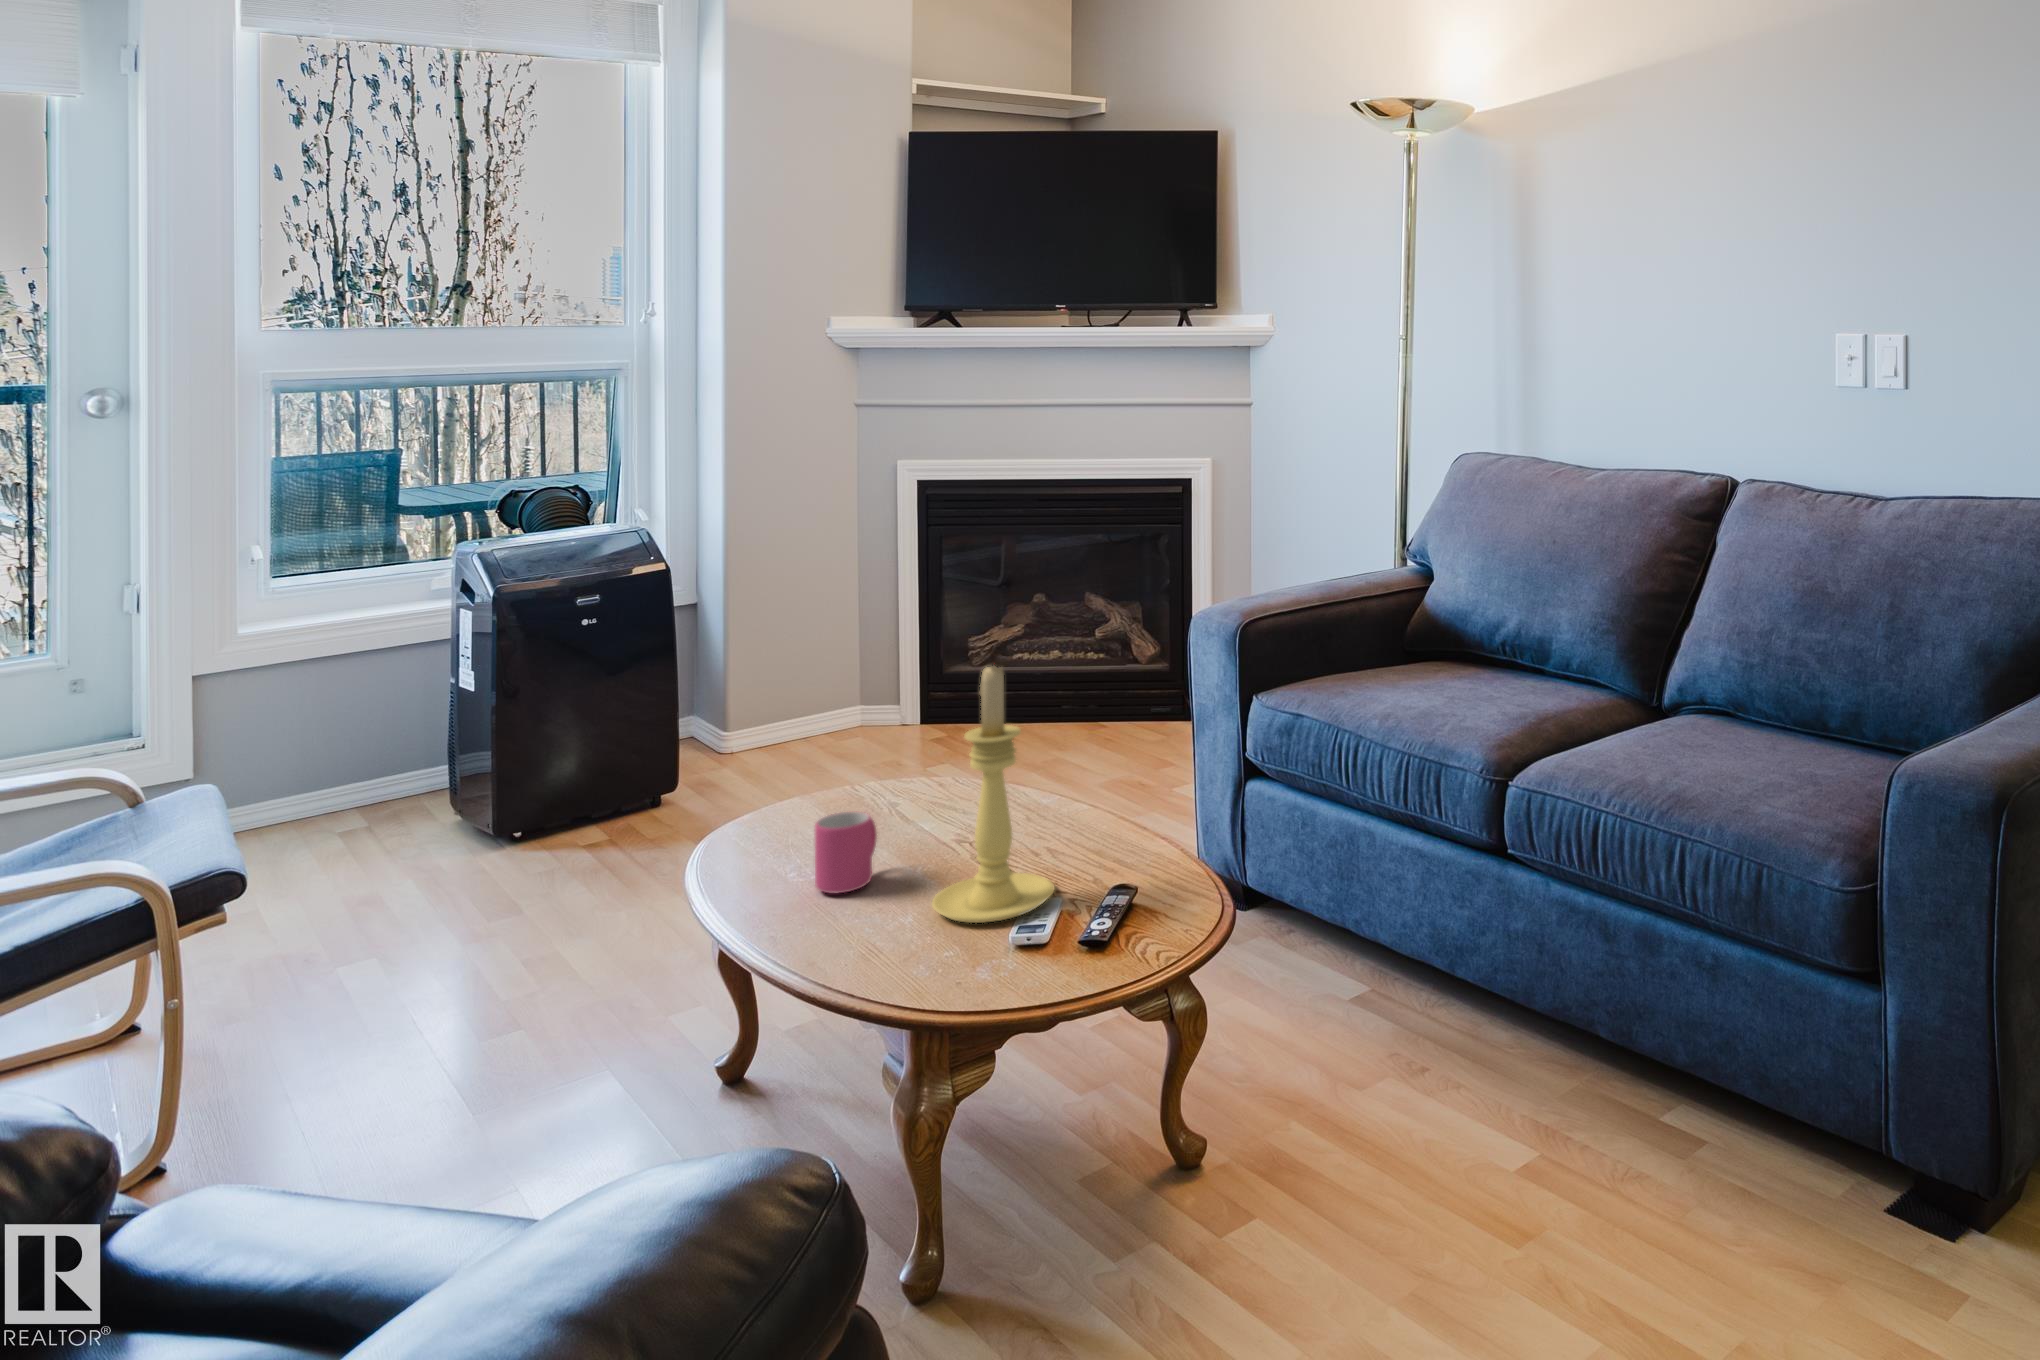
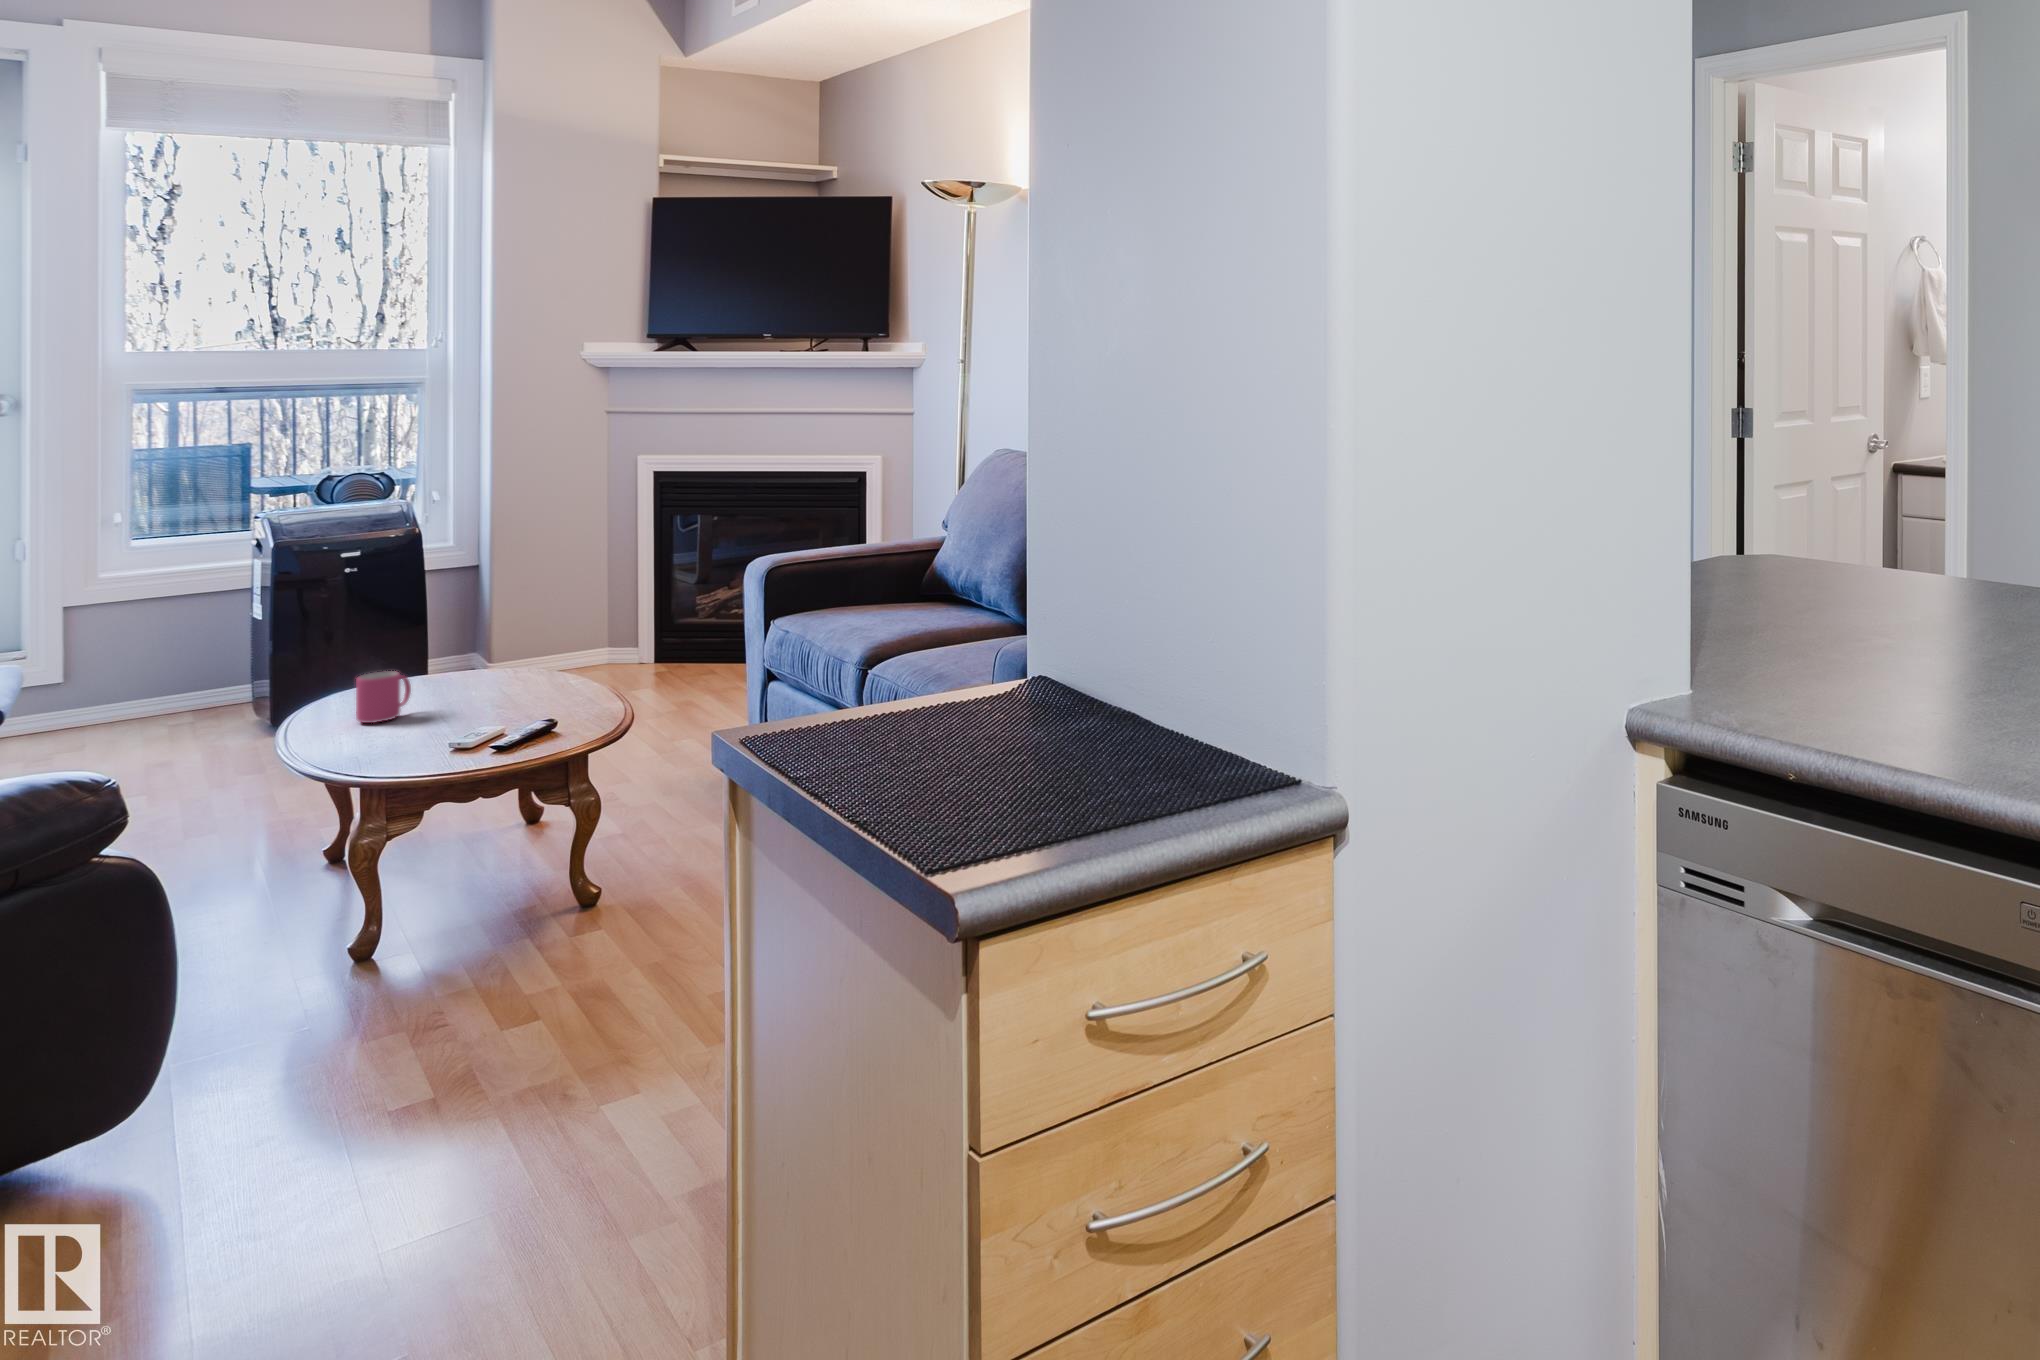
candle holder: present [932,665,1054,923] -> none [418,569,514,738]

